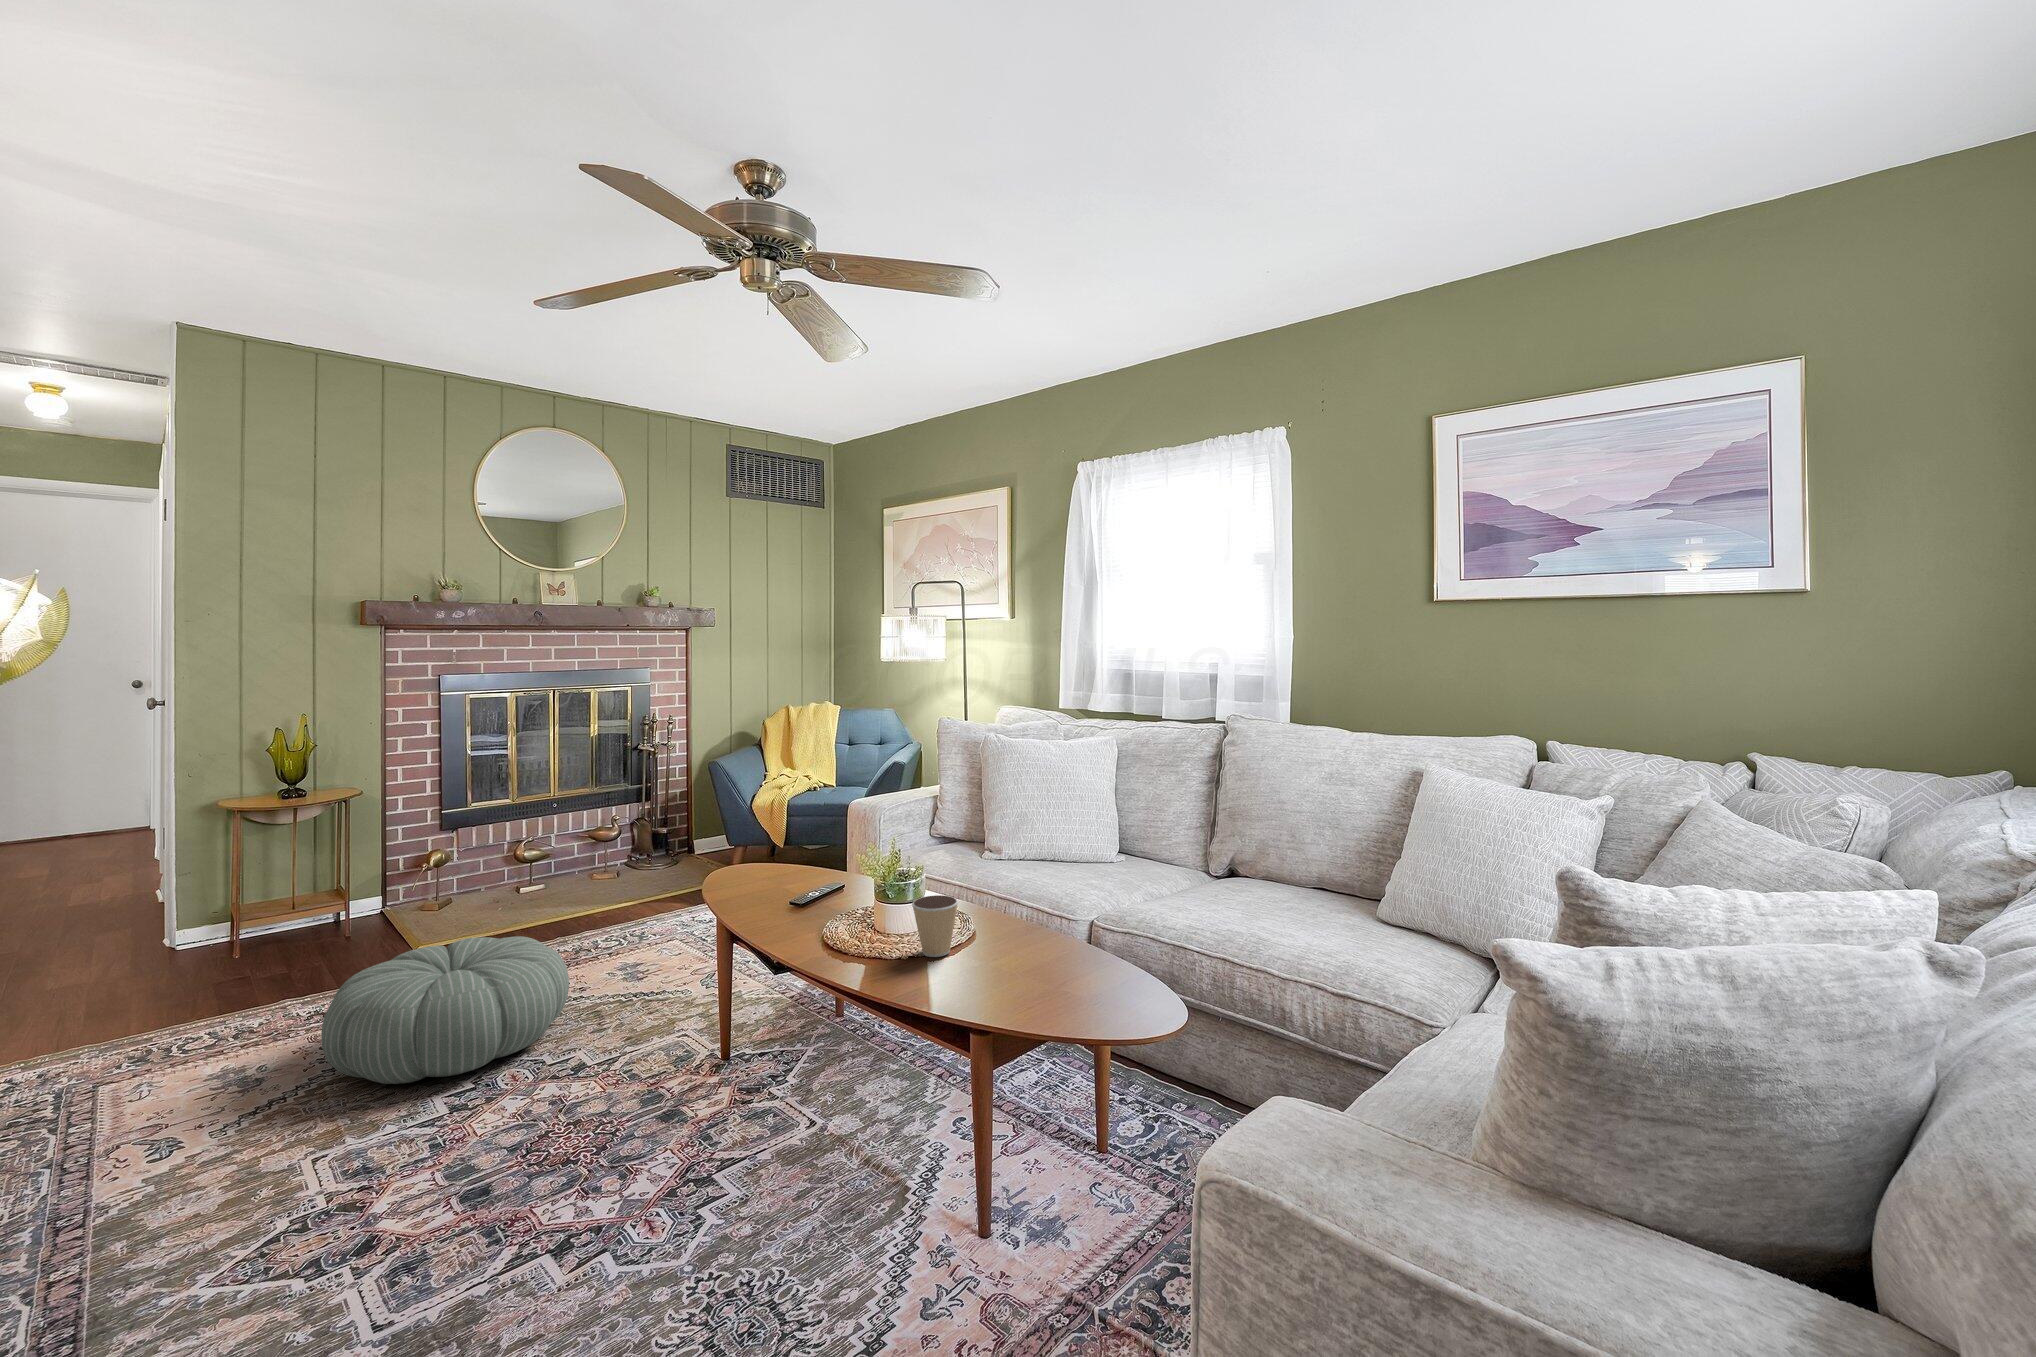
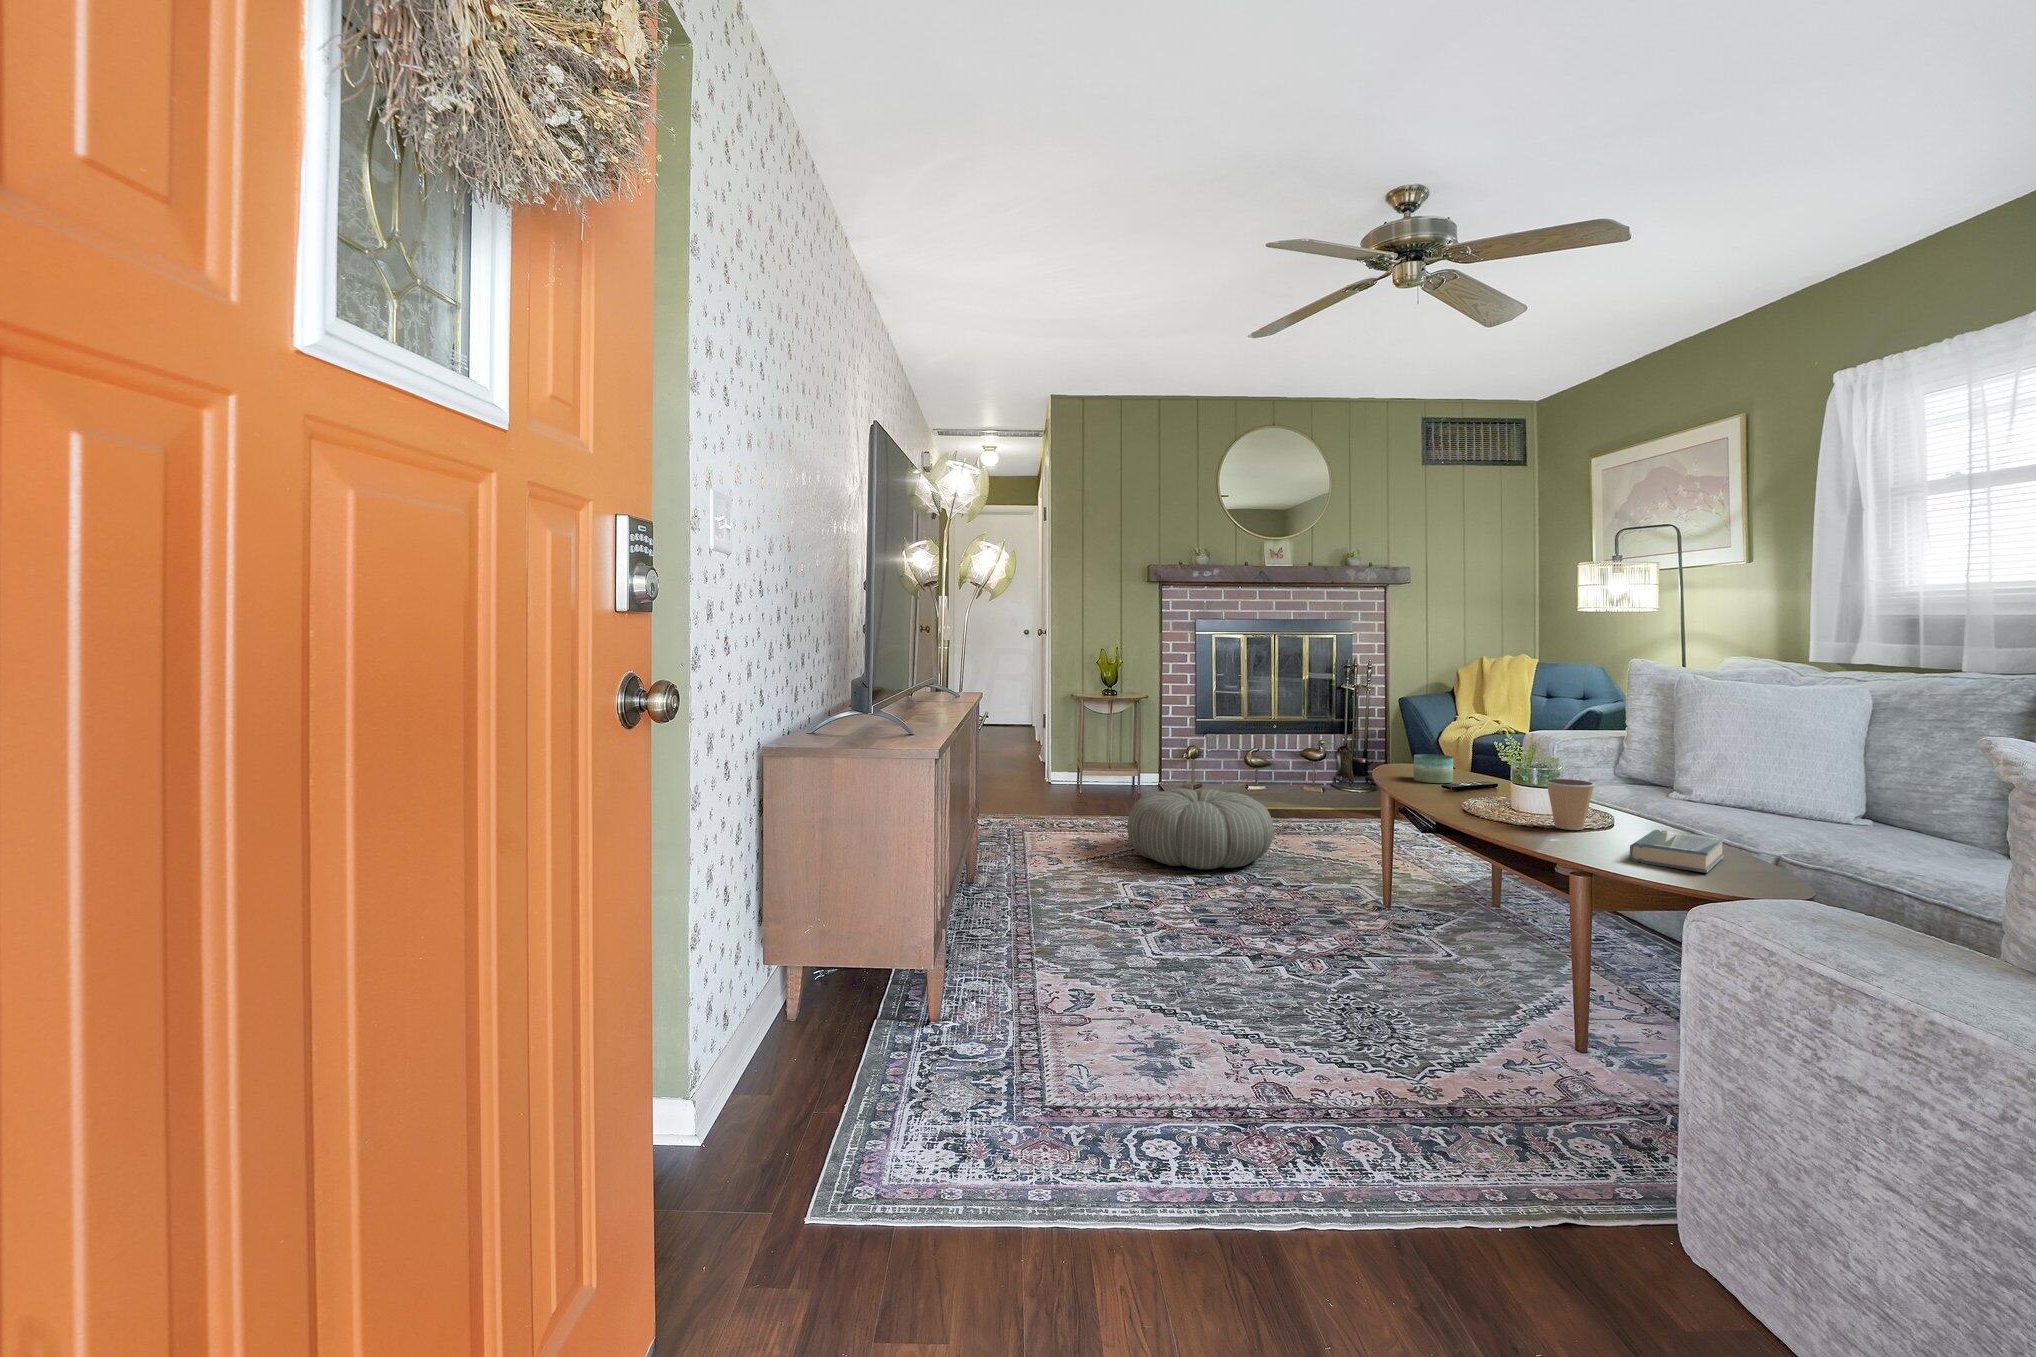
candle: none [751,863,796,902] -> present [1414,754,1453,783]
hardback book: none [1014,944,1082,1000] -> present [1630,830,1724,873]

